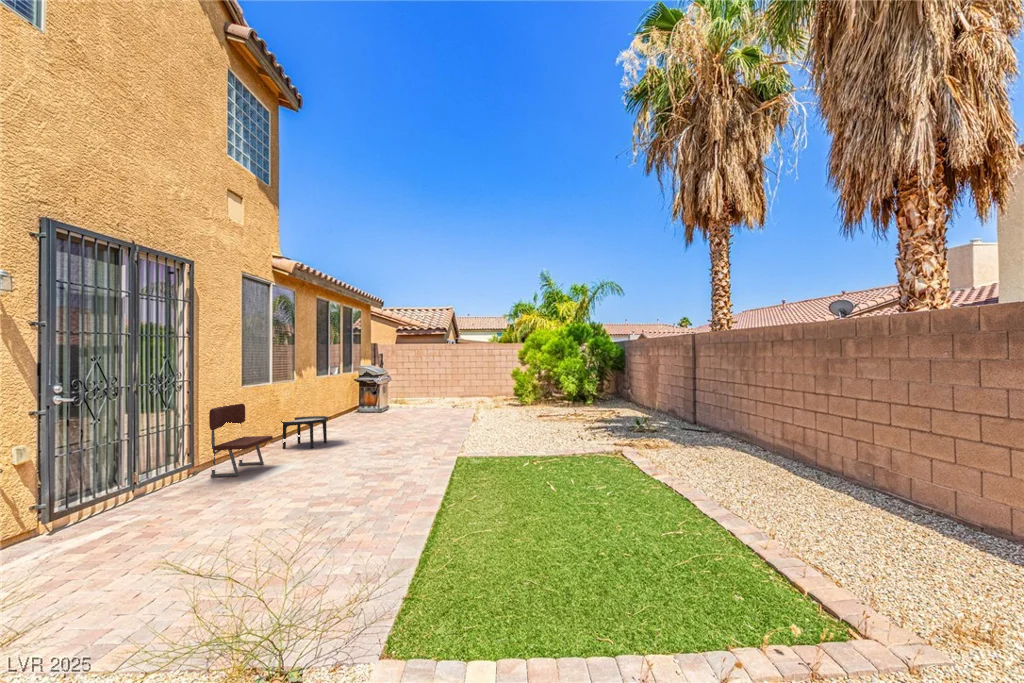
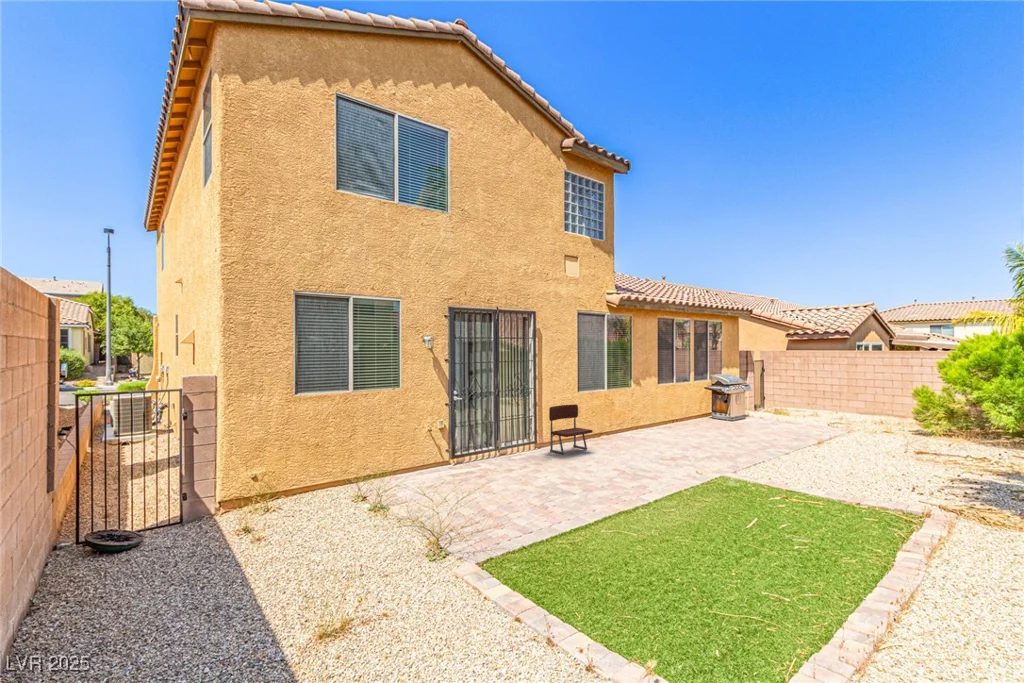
round table: present [281,416,329,449] -> none [613,417,650,444]

